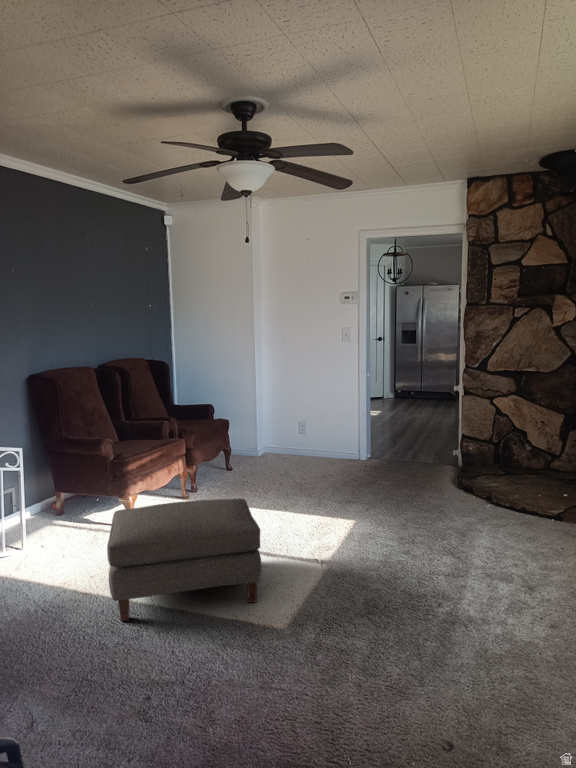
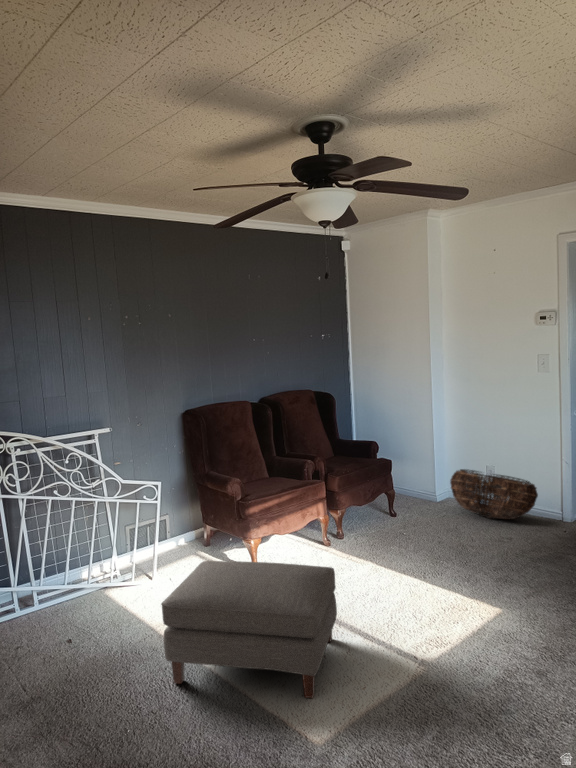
basket: none [273,424,347,463] -> present [450,469,538,520]

